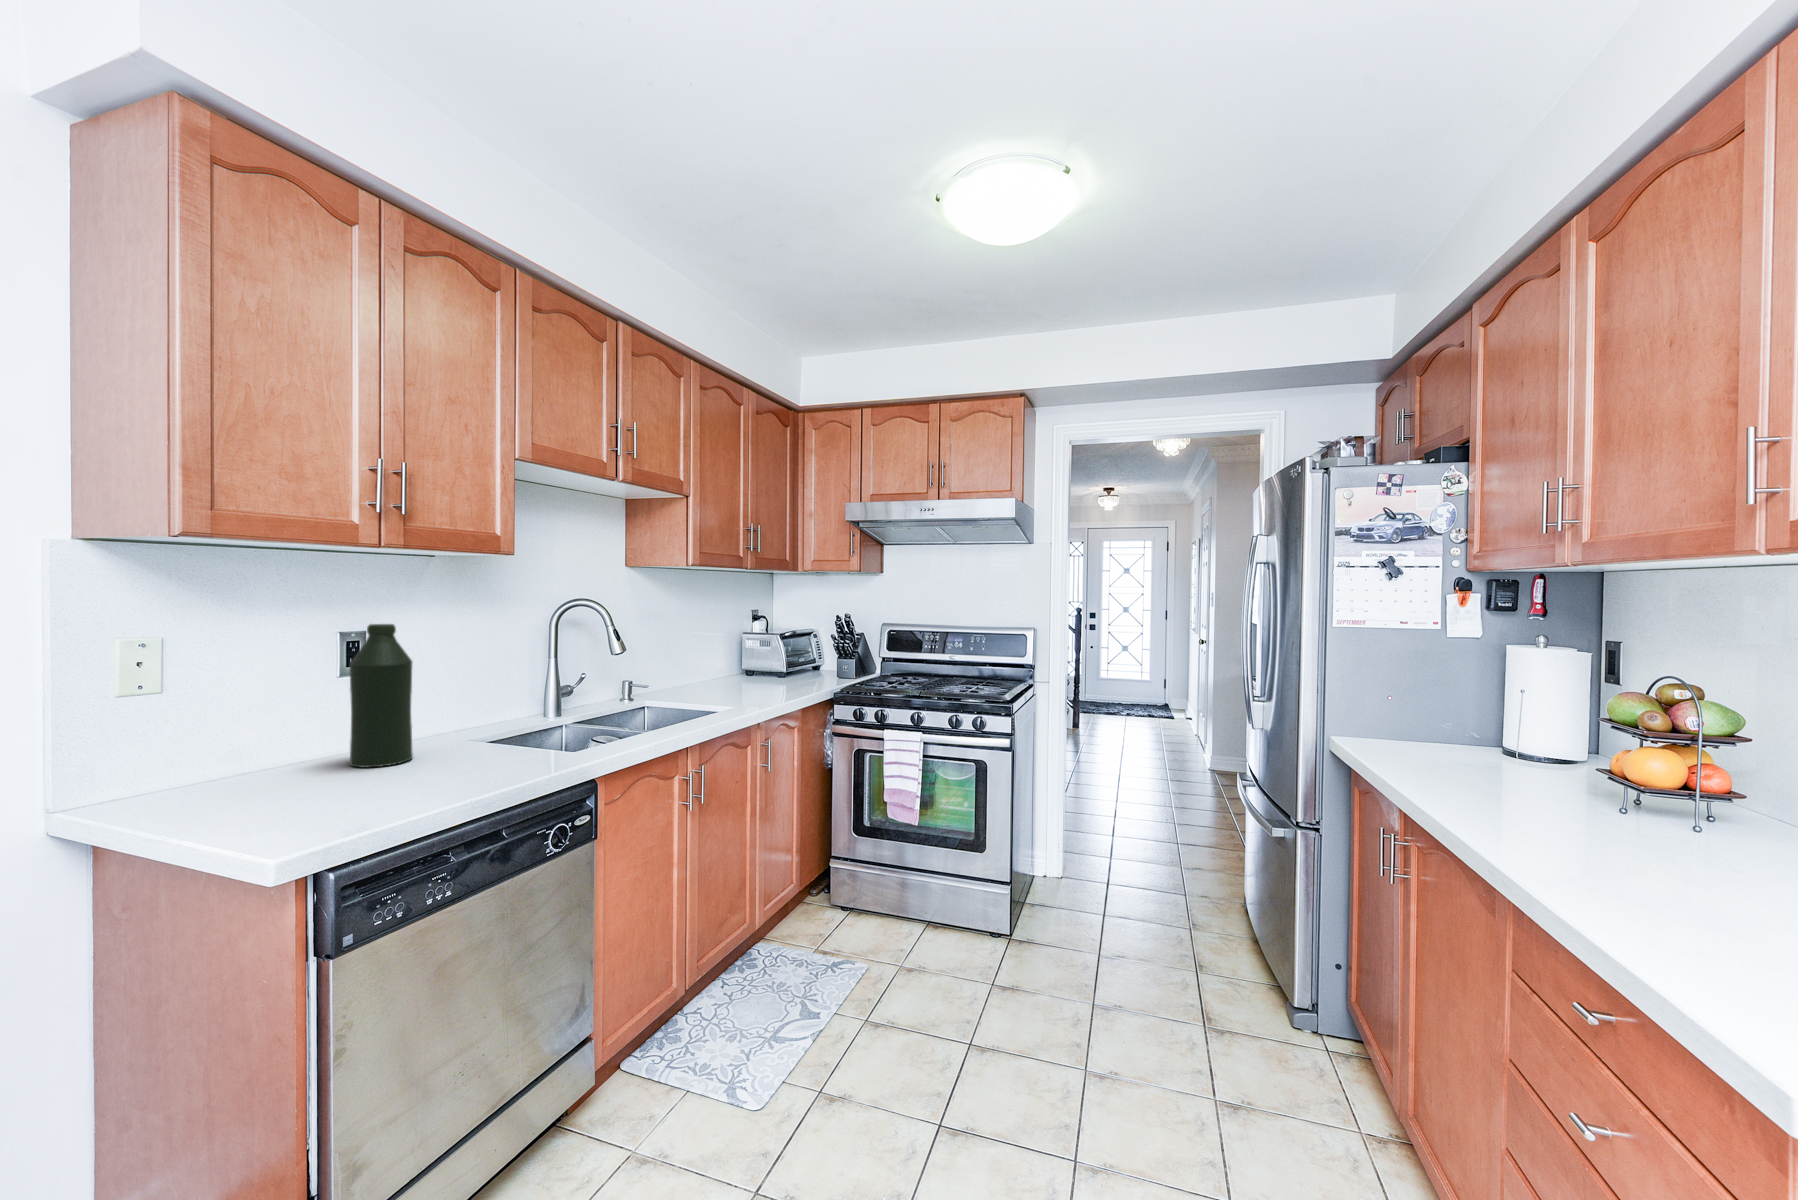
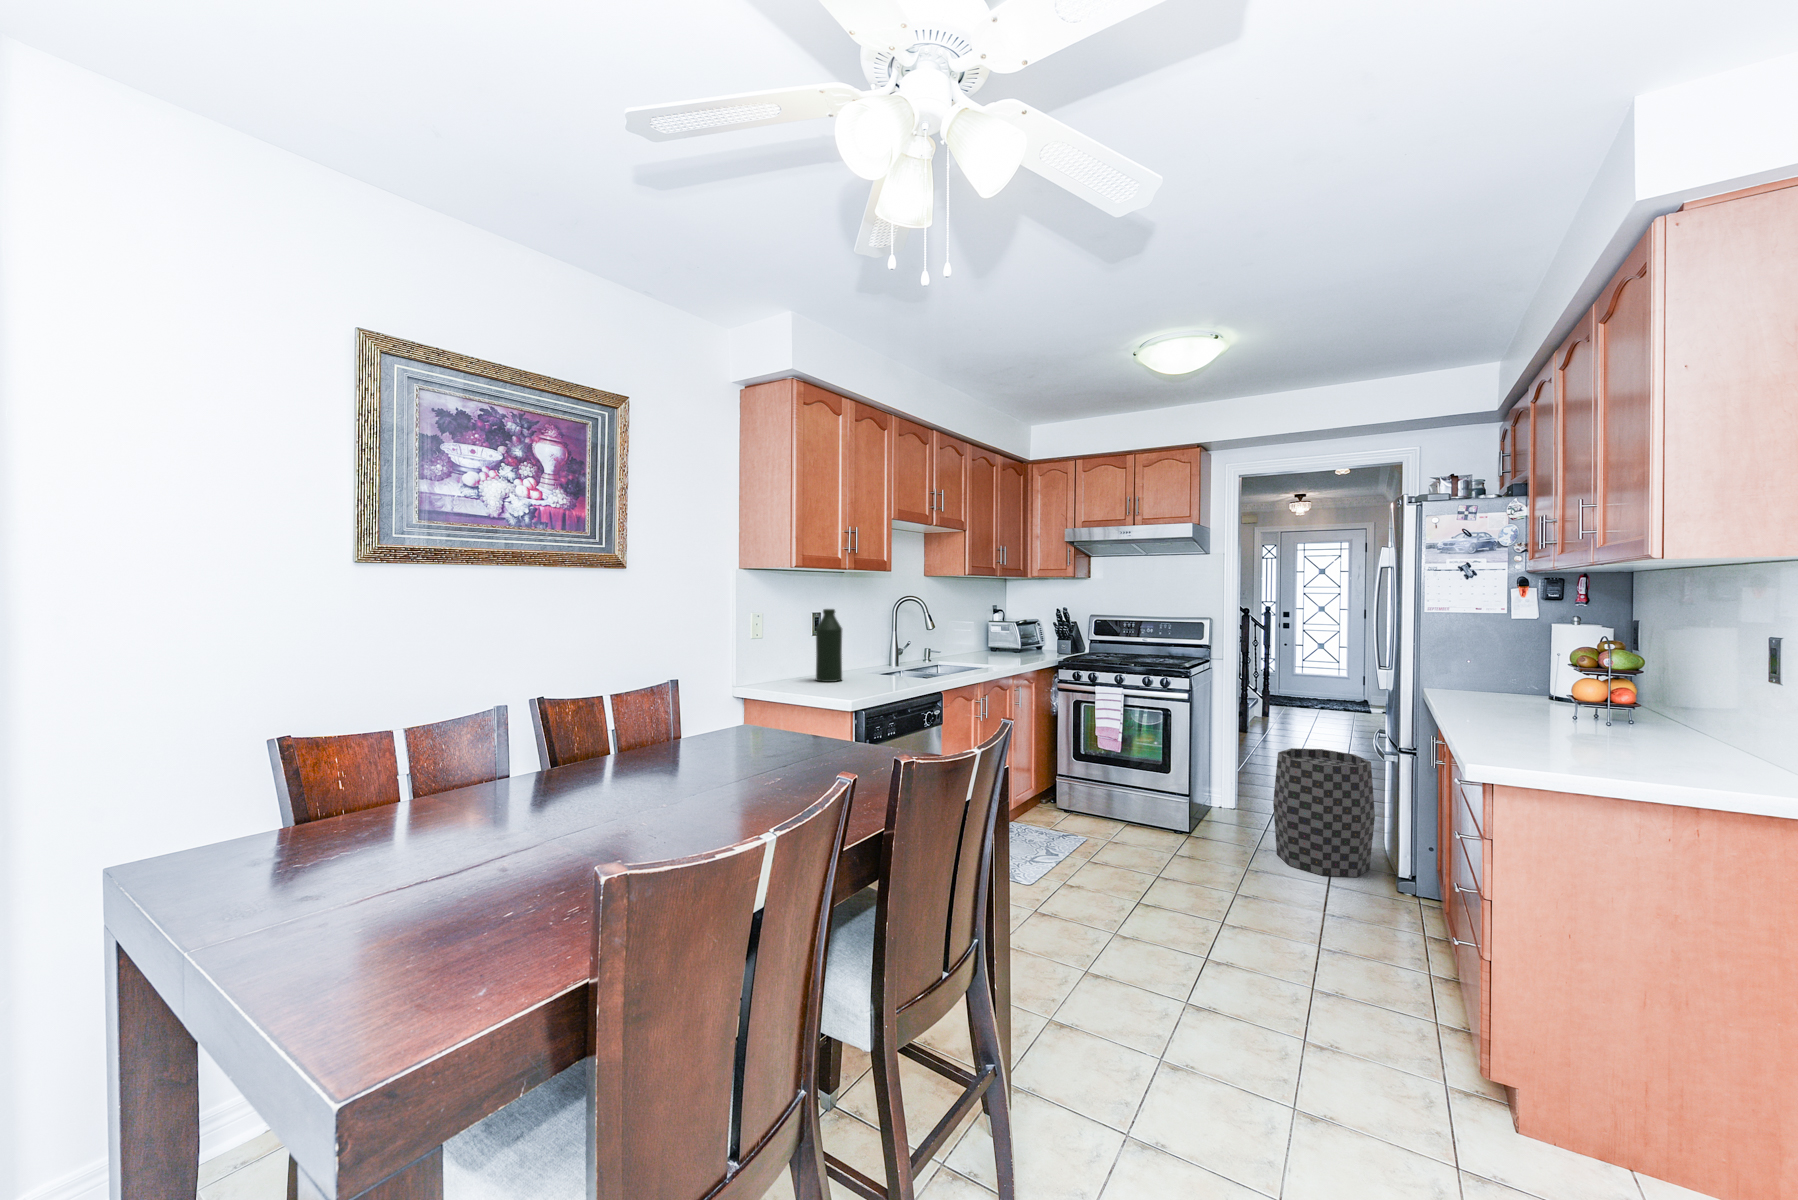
trash can: none [1123,809,1253,1001] -> present [1273,748,1375,877]

